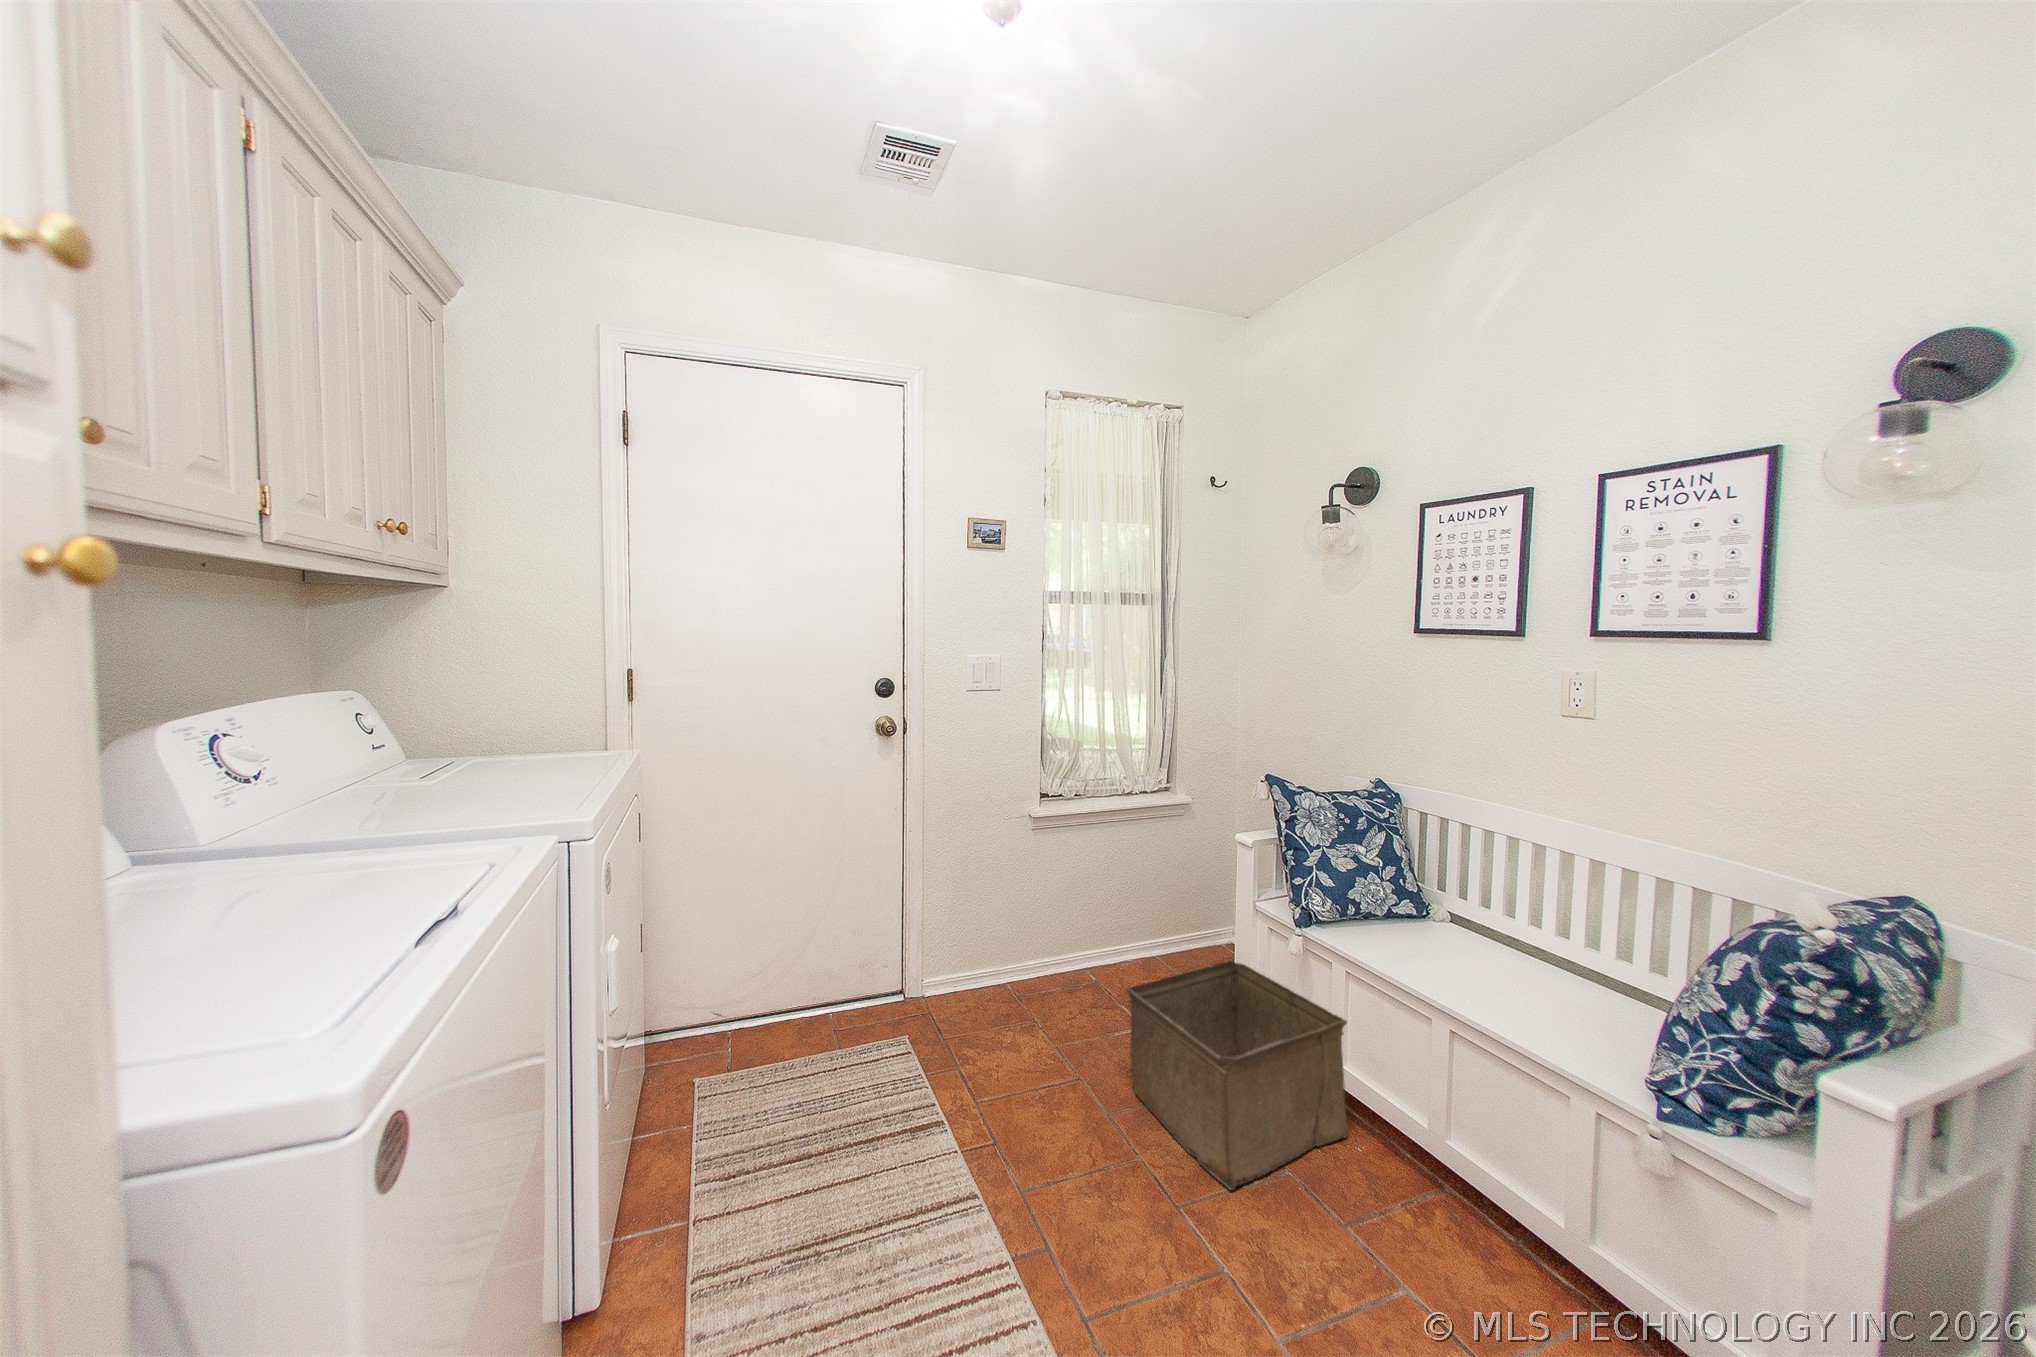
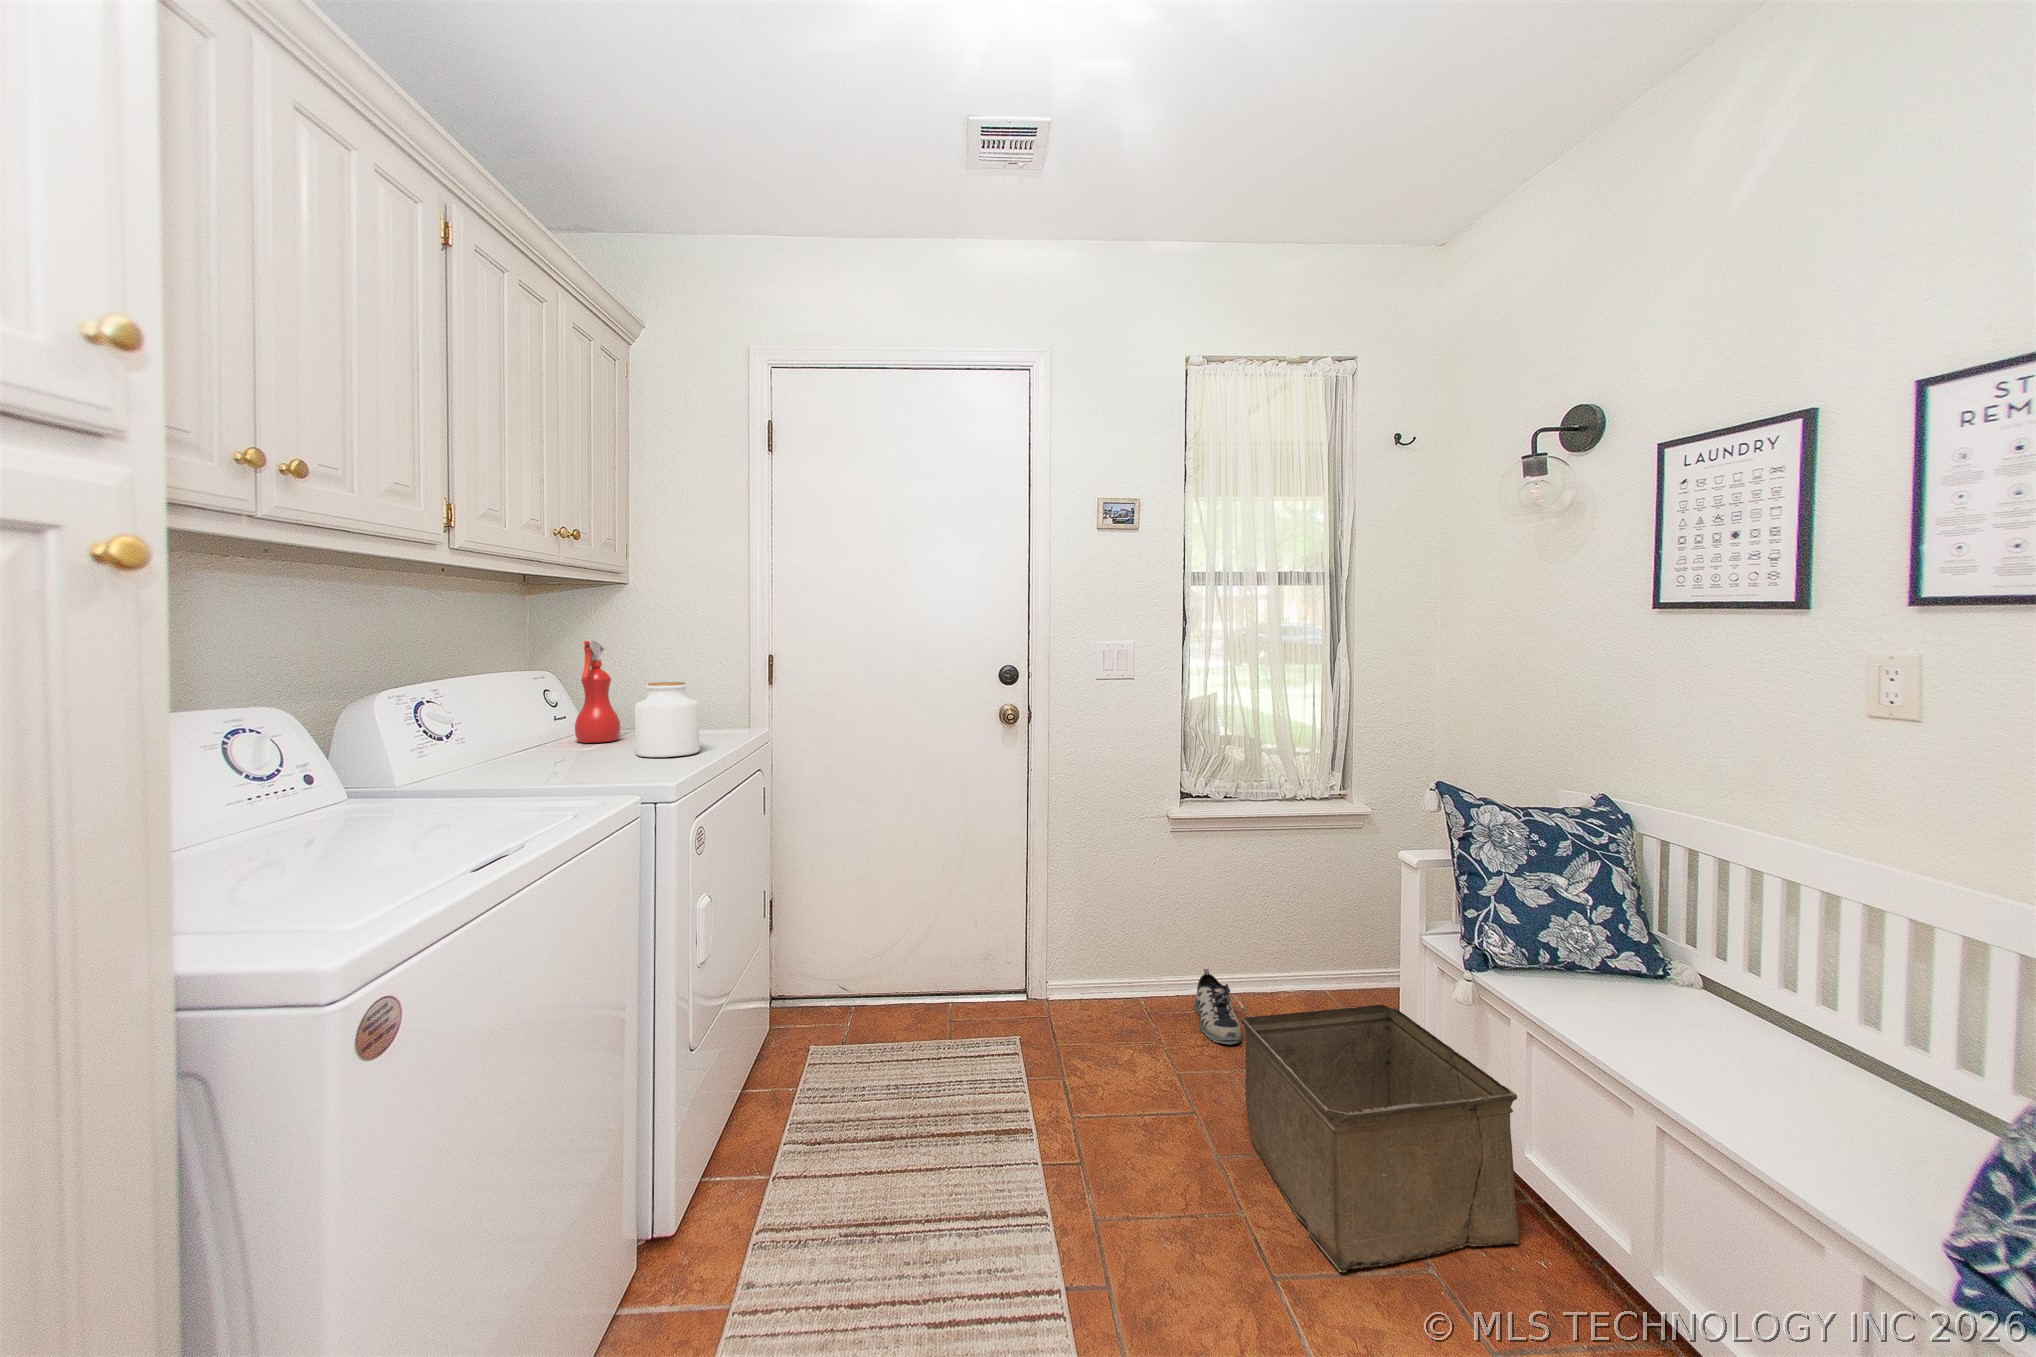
spray bottle: none [410,660,468,777] -> present [575,640,620,743]
jar: none [504,706,582,791] -> present [635,682,700,757]
shoe: none [1058,946,1105,1011] -> present [1195,969,1242,1045]

